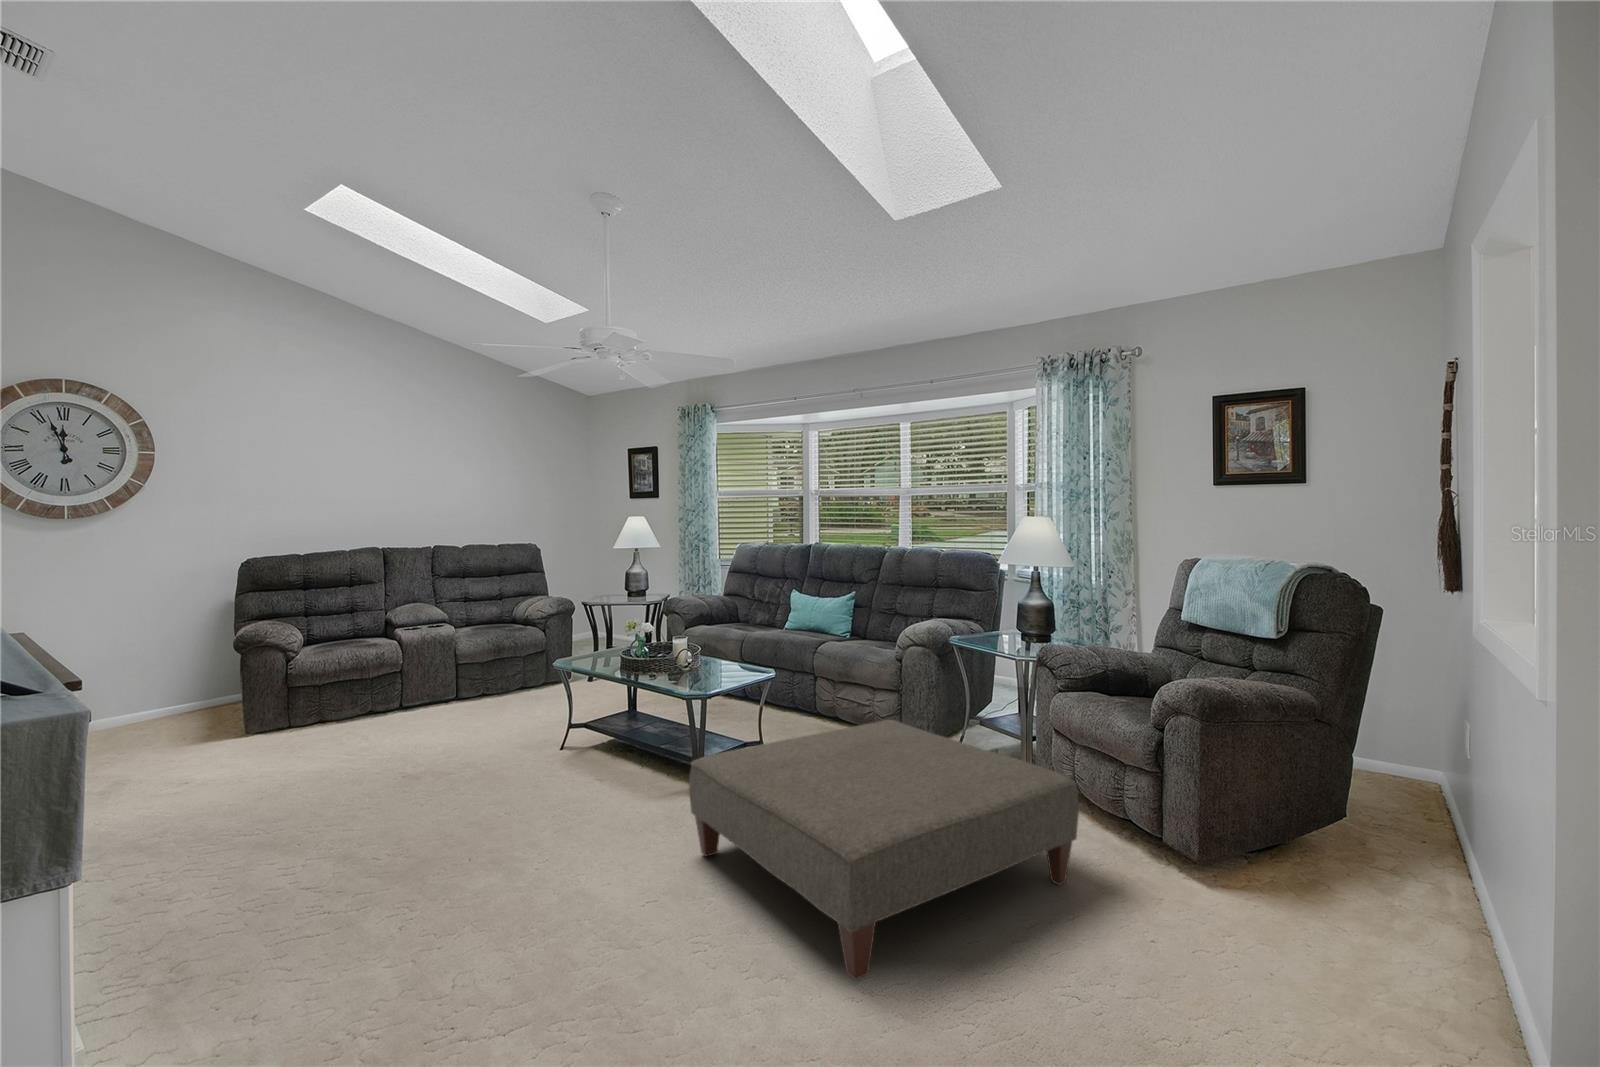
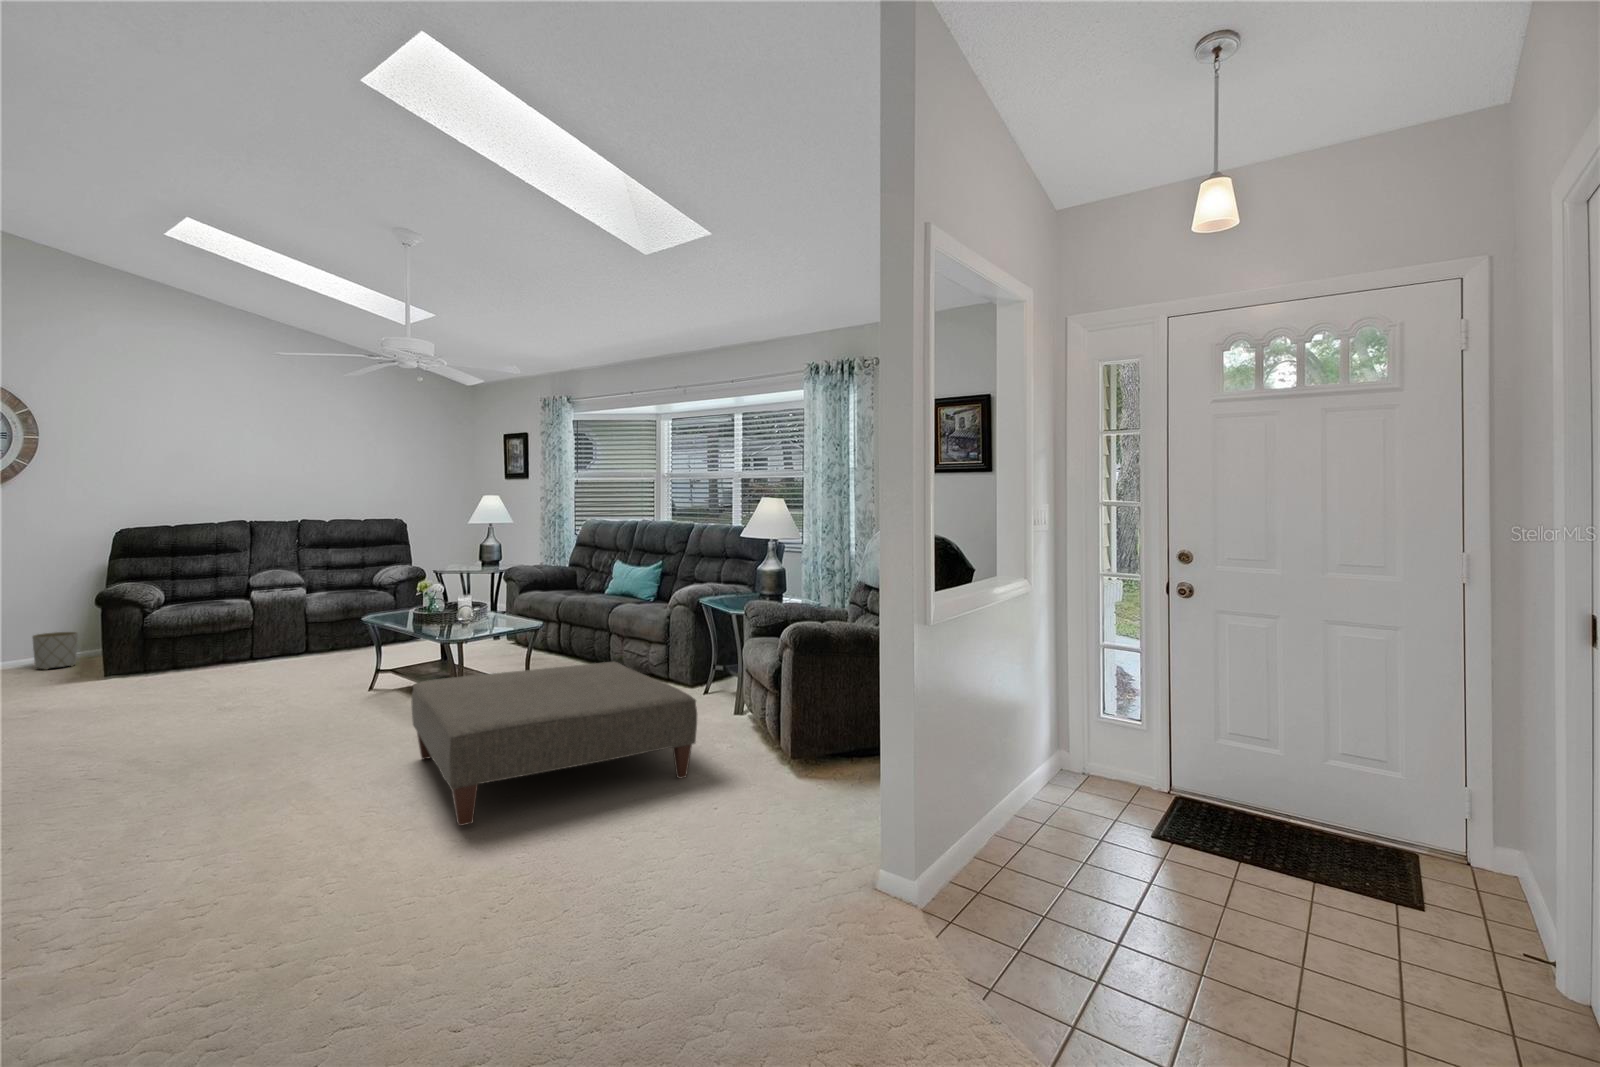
planter: none [158,680,206,725] -> present [32,632,78,670]

